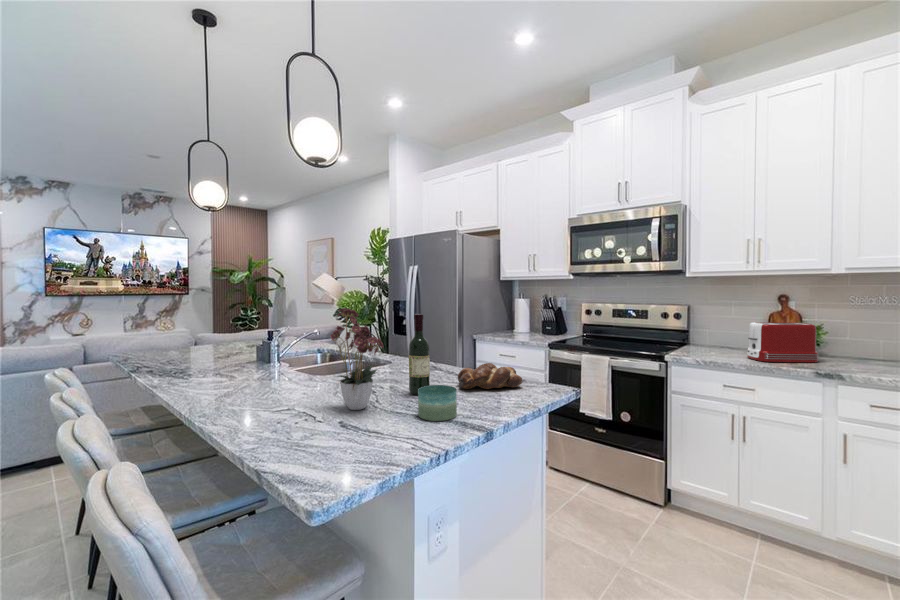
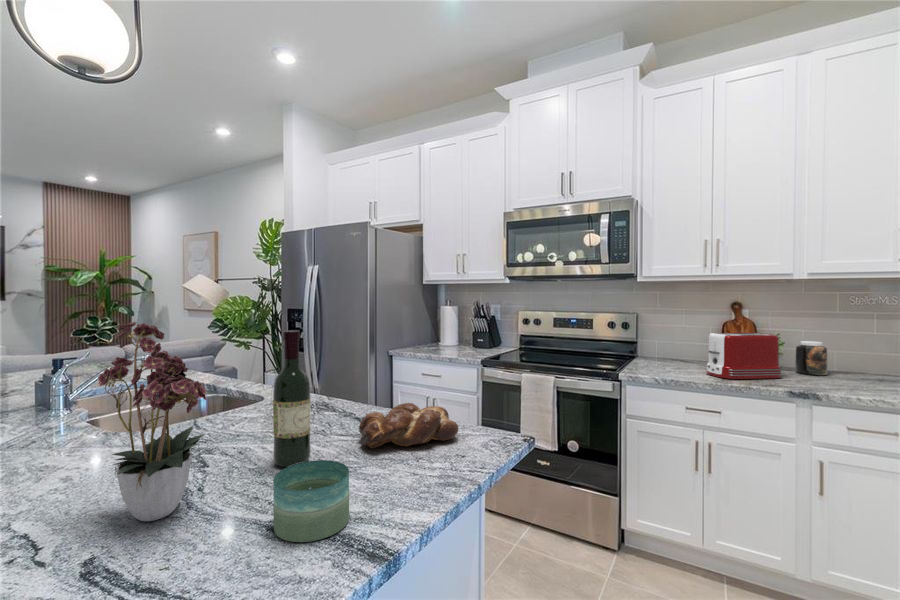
jar: none [839,331,869,361] -> present [796,341,827,375]

